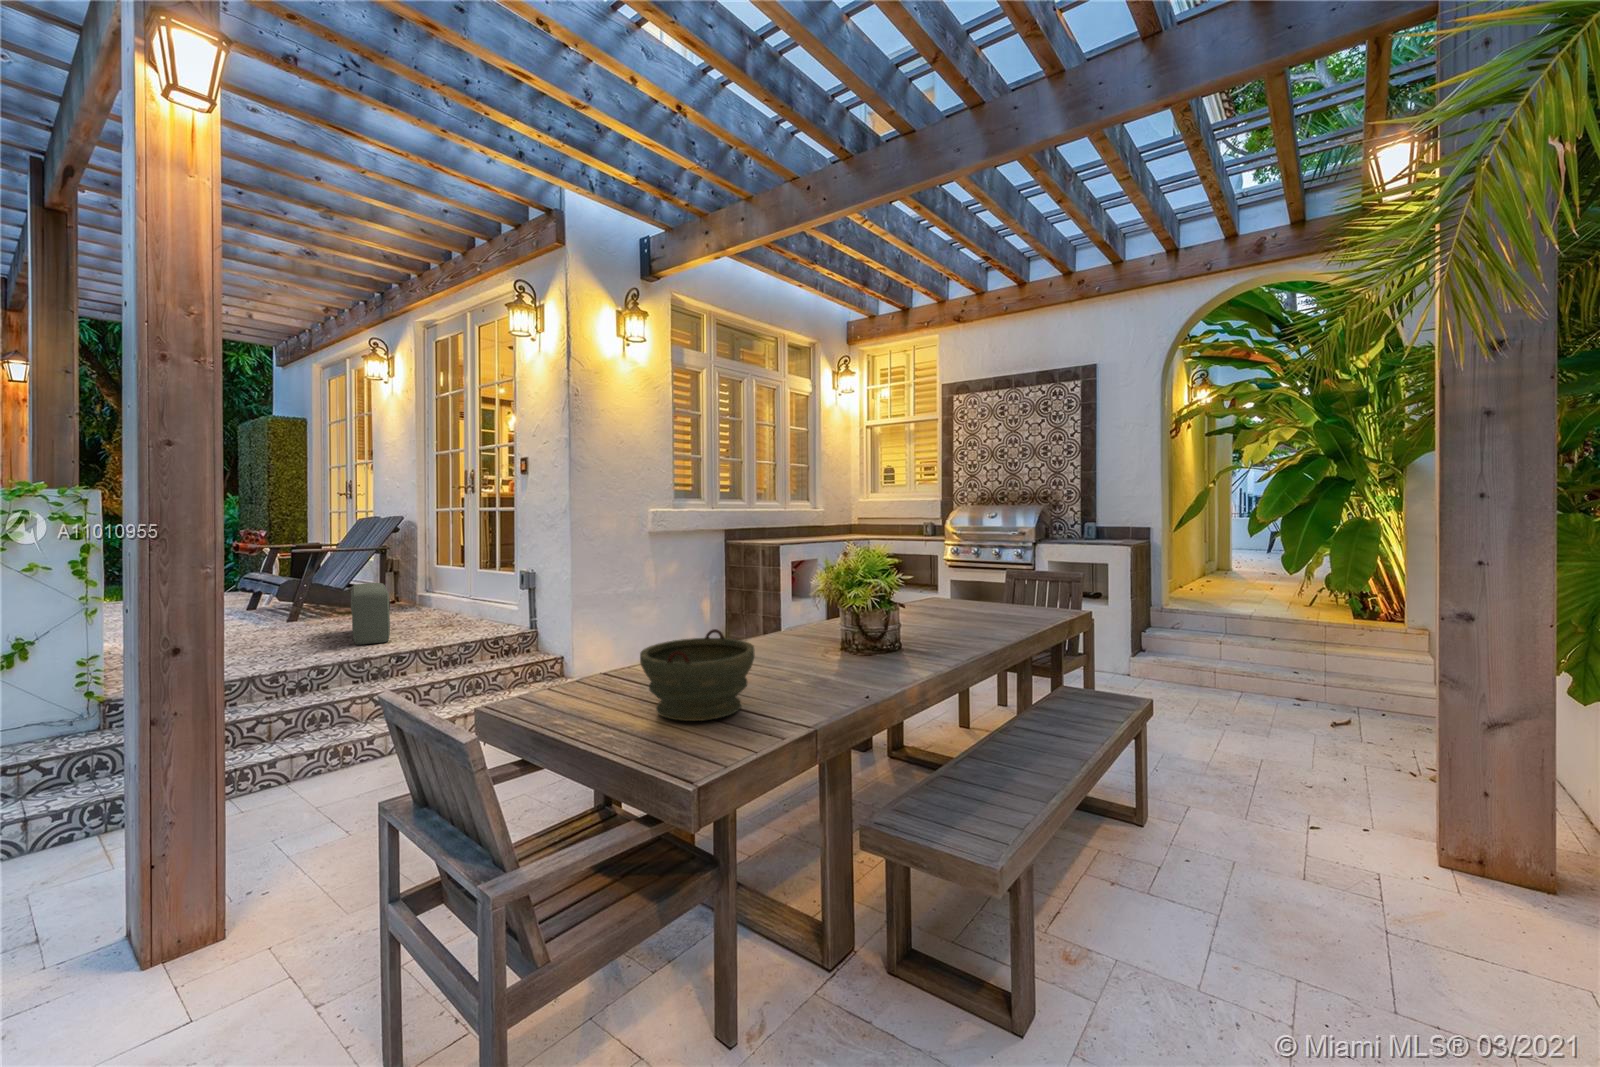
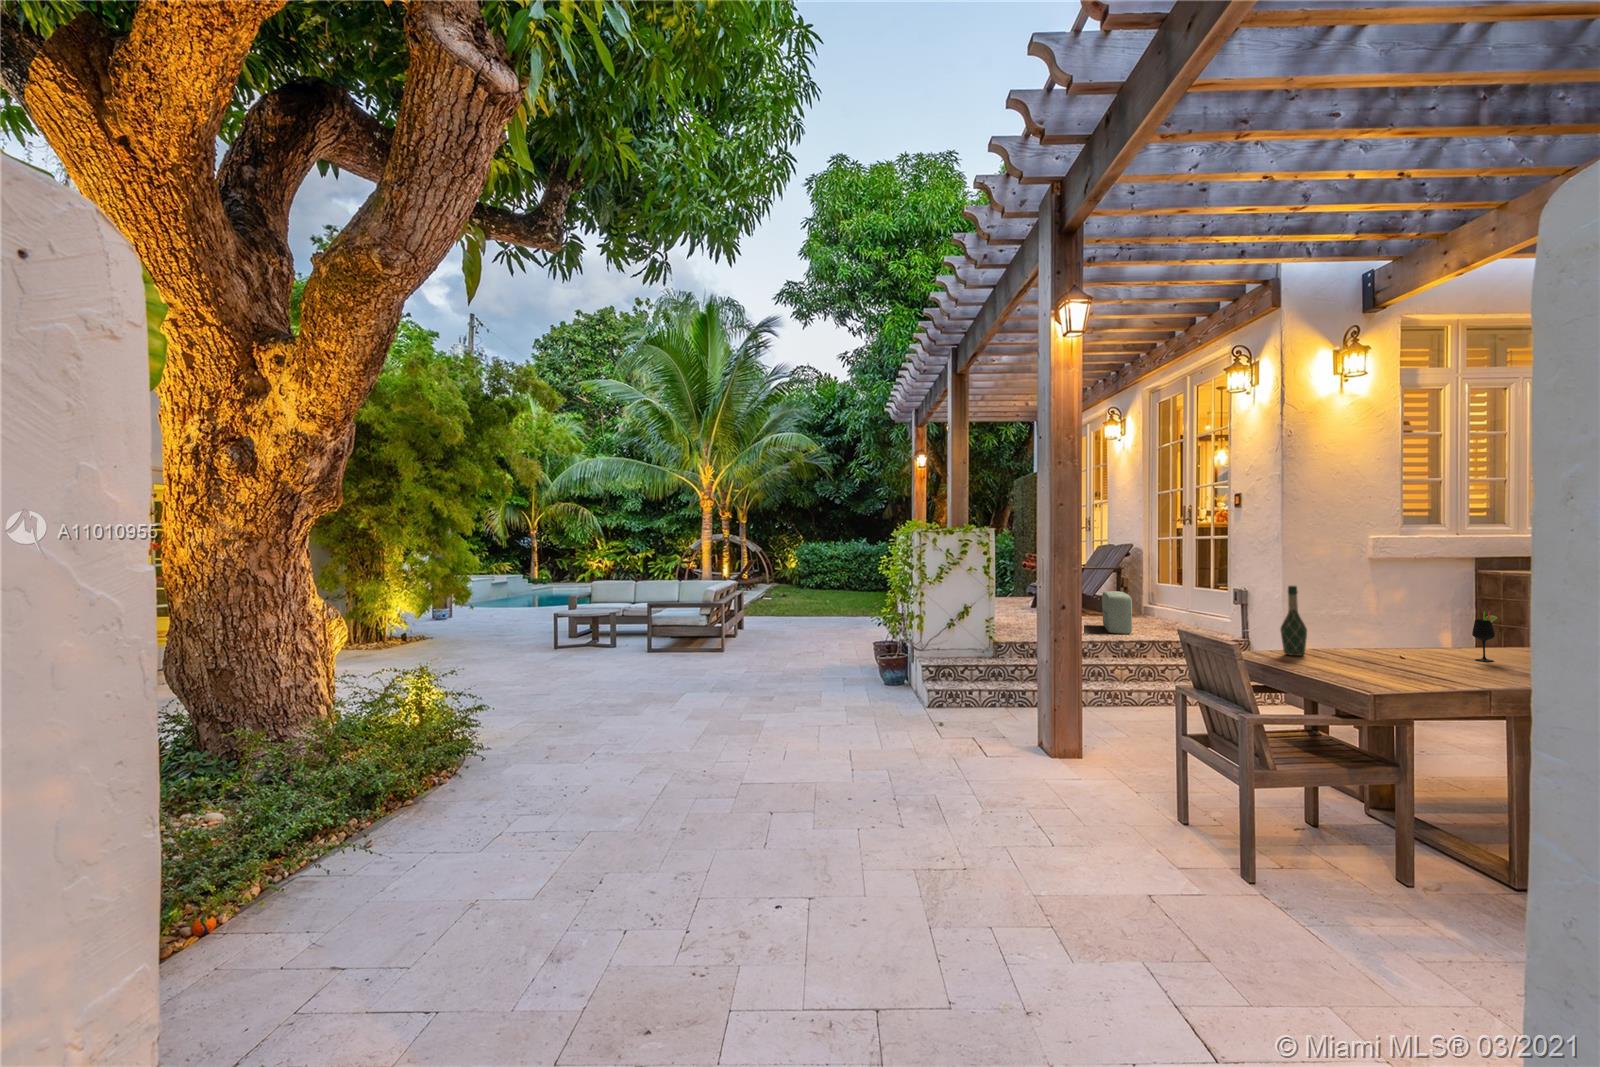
wine bottle: none [553,599,590,710] -> present [1280,586,1307,656]
wine glass: none [766,613,789,675] -> present [1472,611,1497,661]
bowl: present [640,629,755,721] -> none [1346,614,1447,670]

